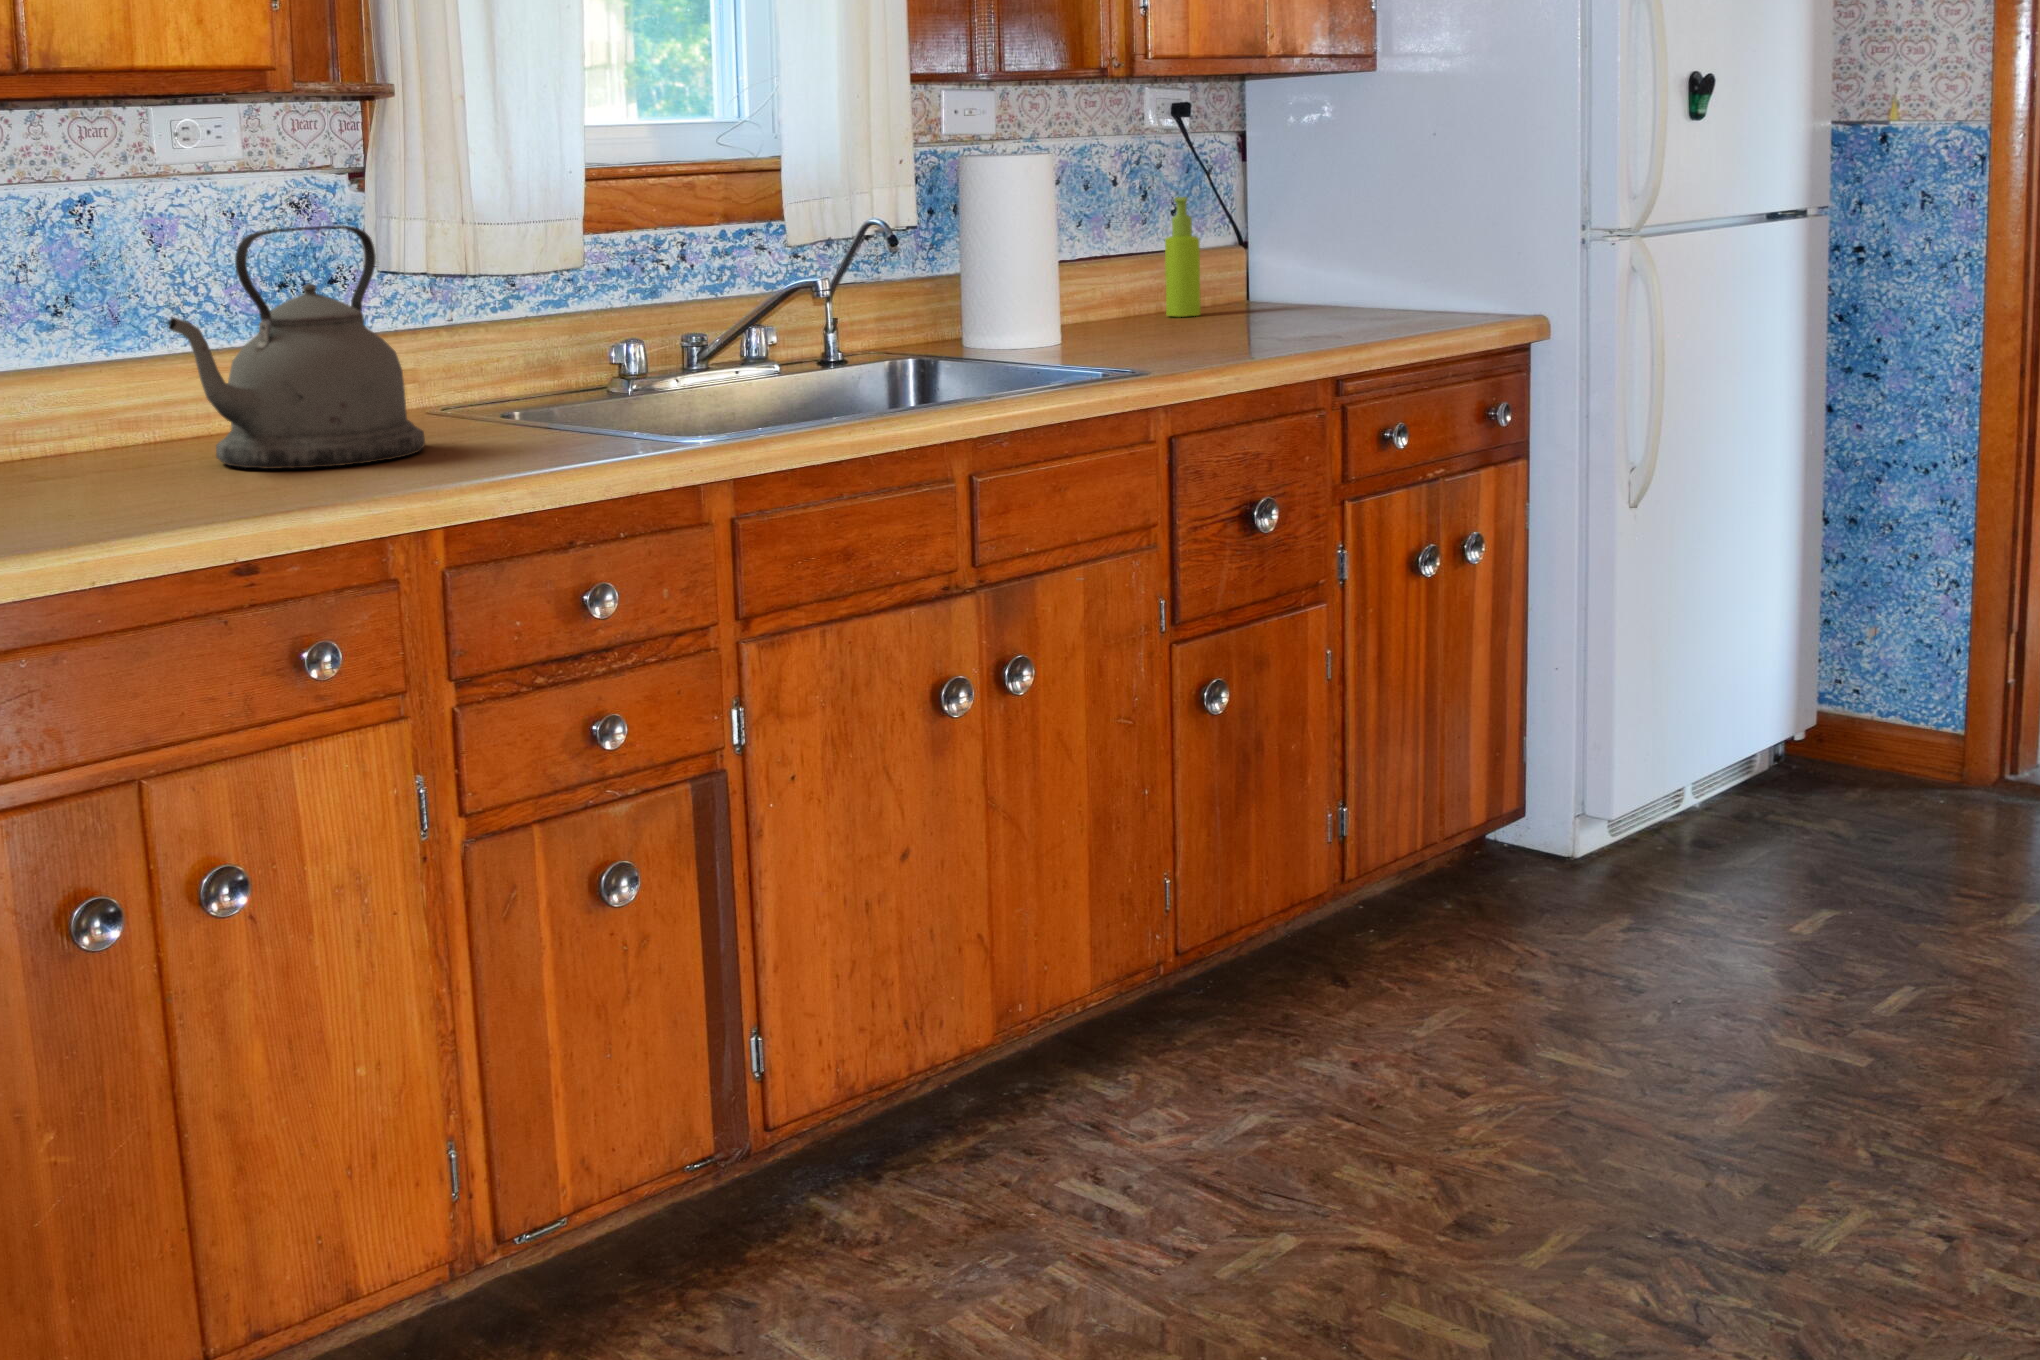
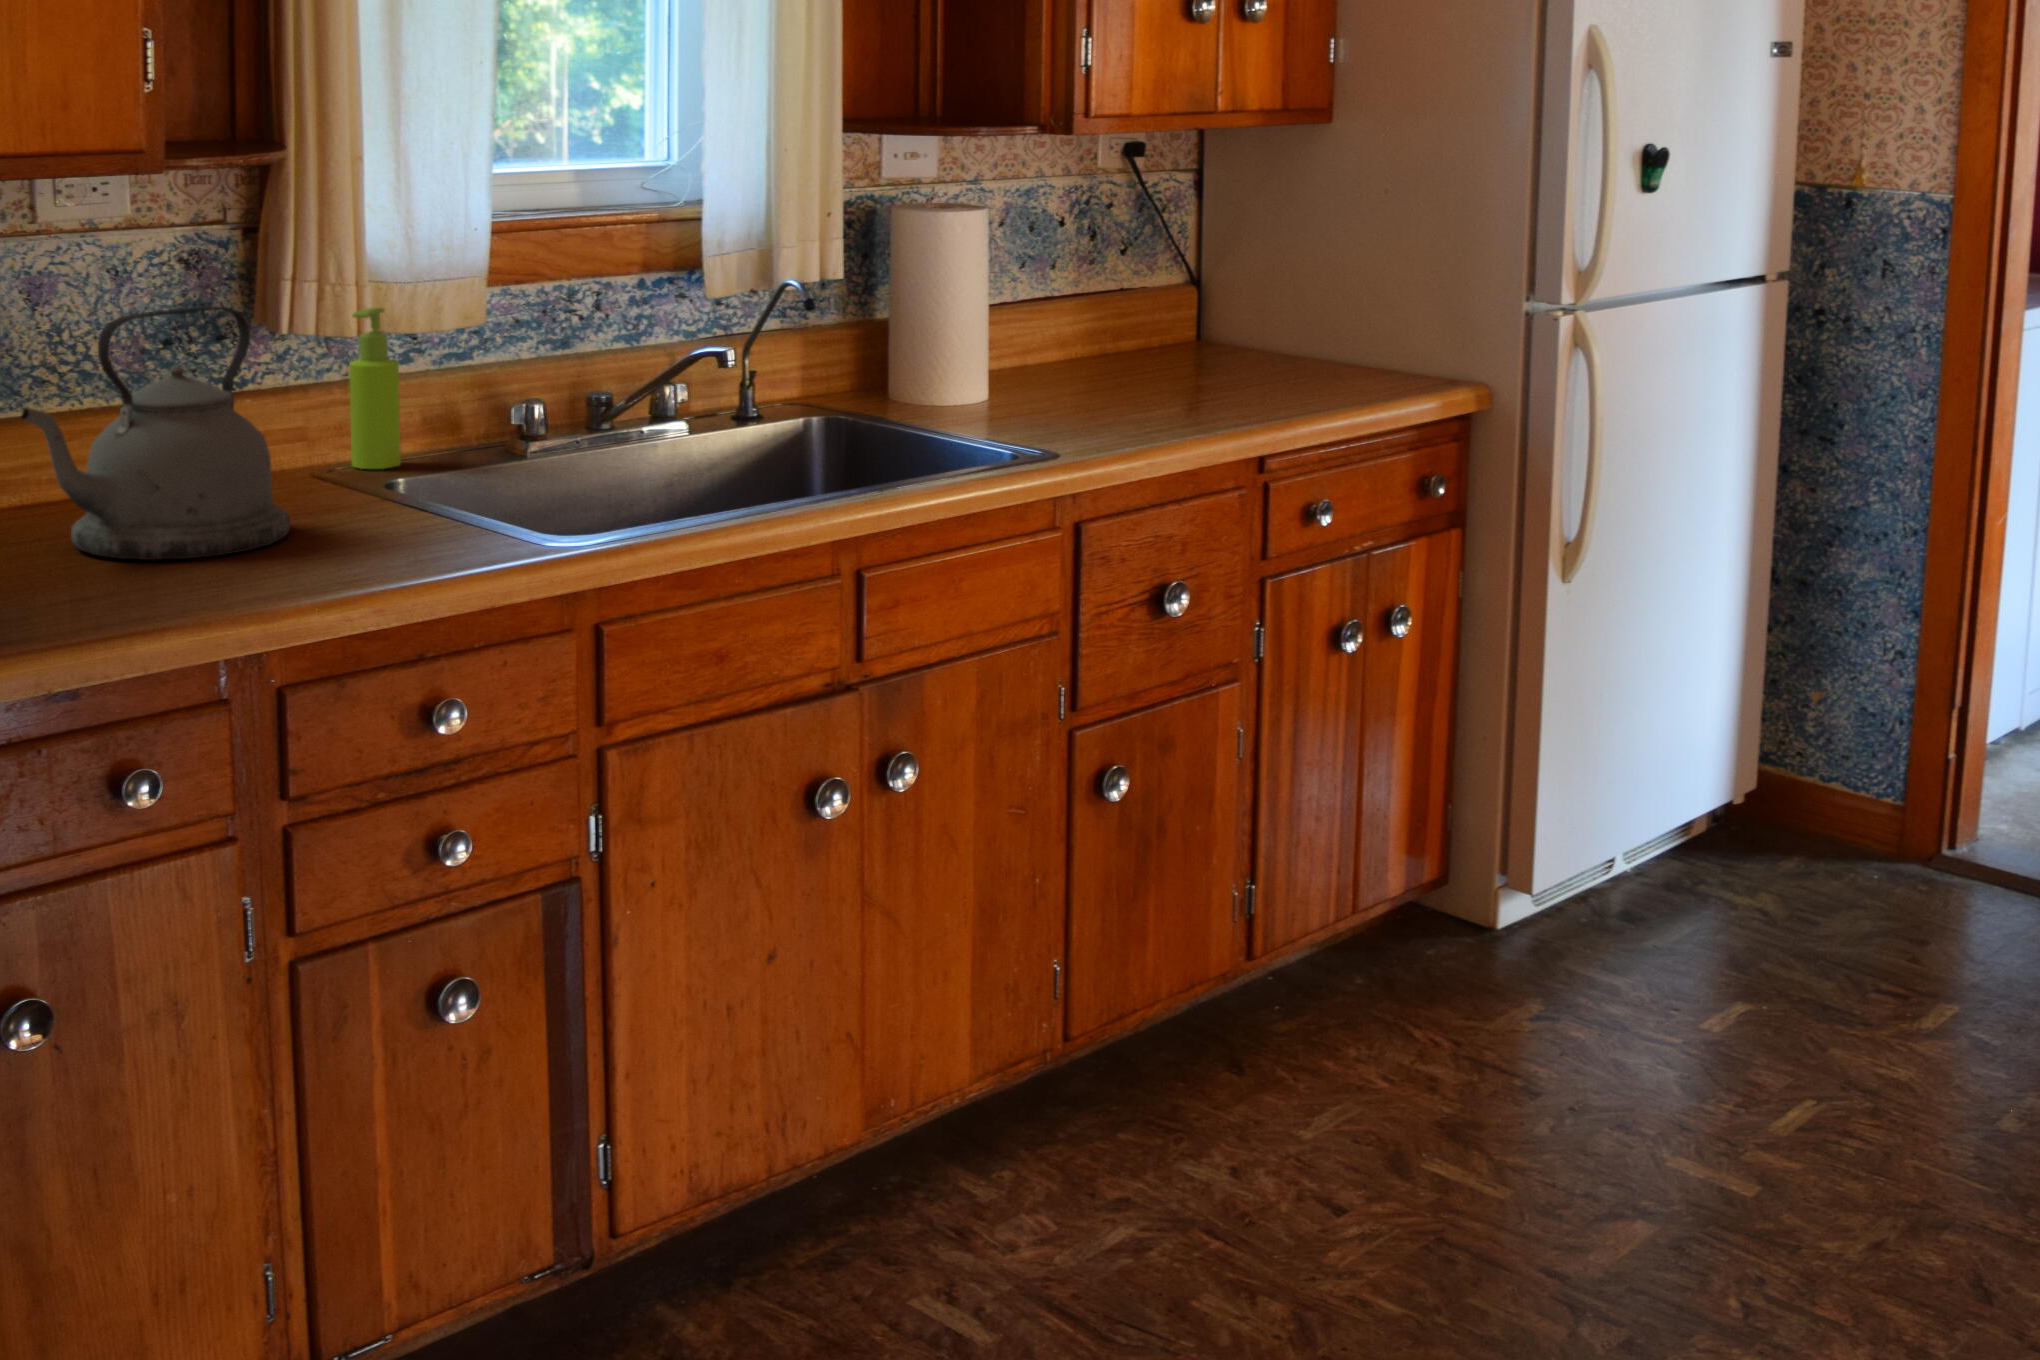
soap dispenser: present [1165,197,1201,317] -> present [349,307,401,469]

